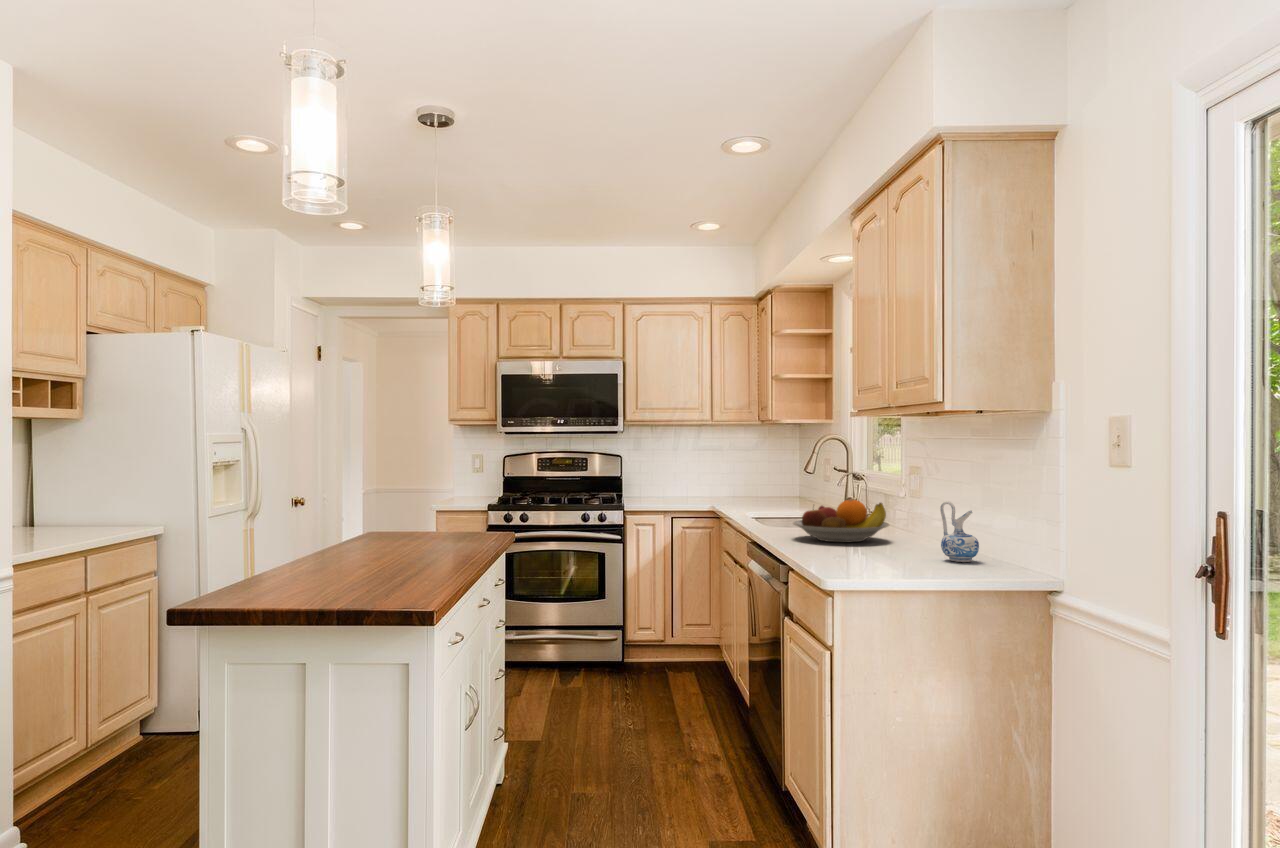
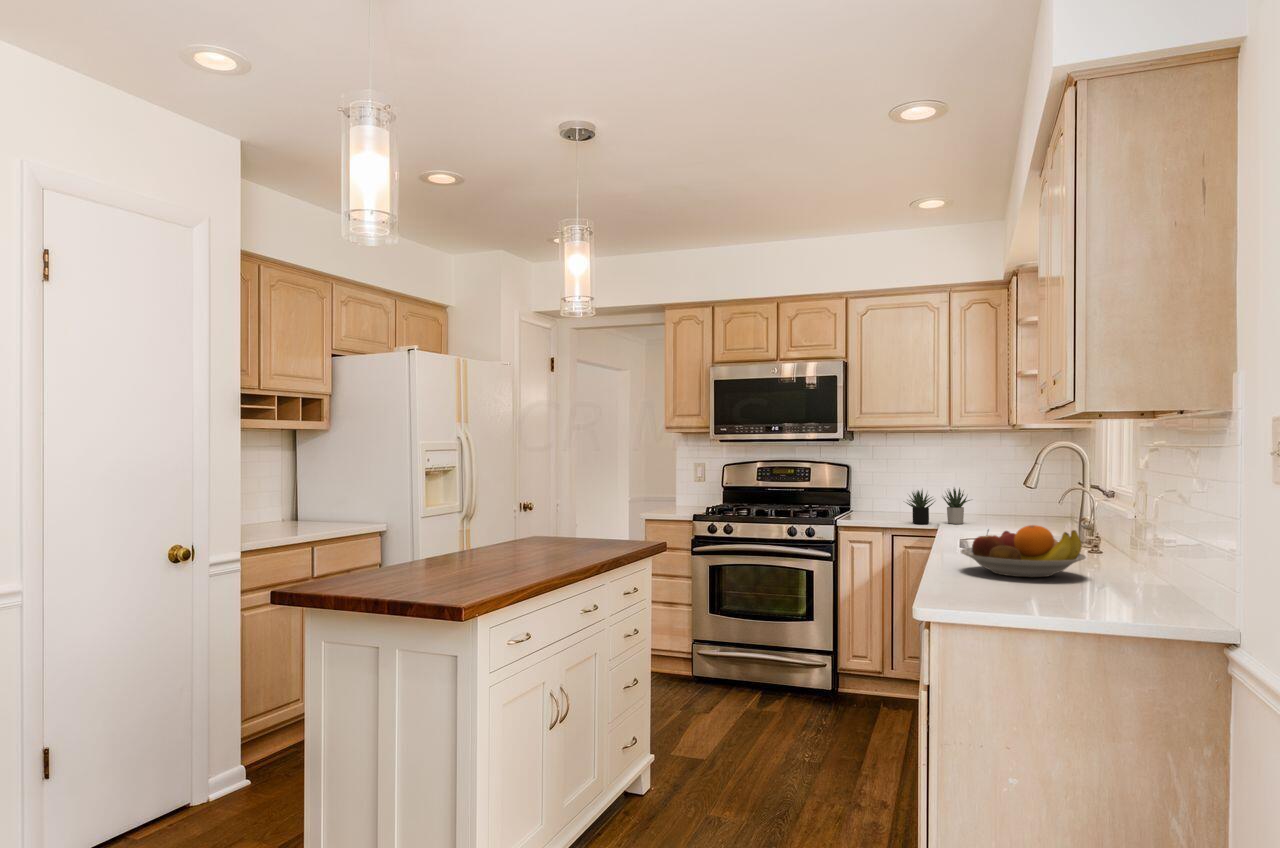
succulent plant: none [682,472,737,506] -> present [907,488,970,524]
ceramic pitcher: present [940,501,979,562] -> none [1111,533,1163,612]

